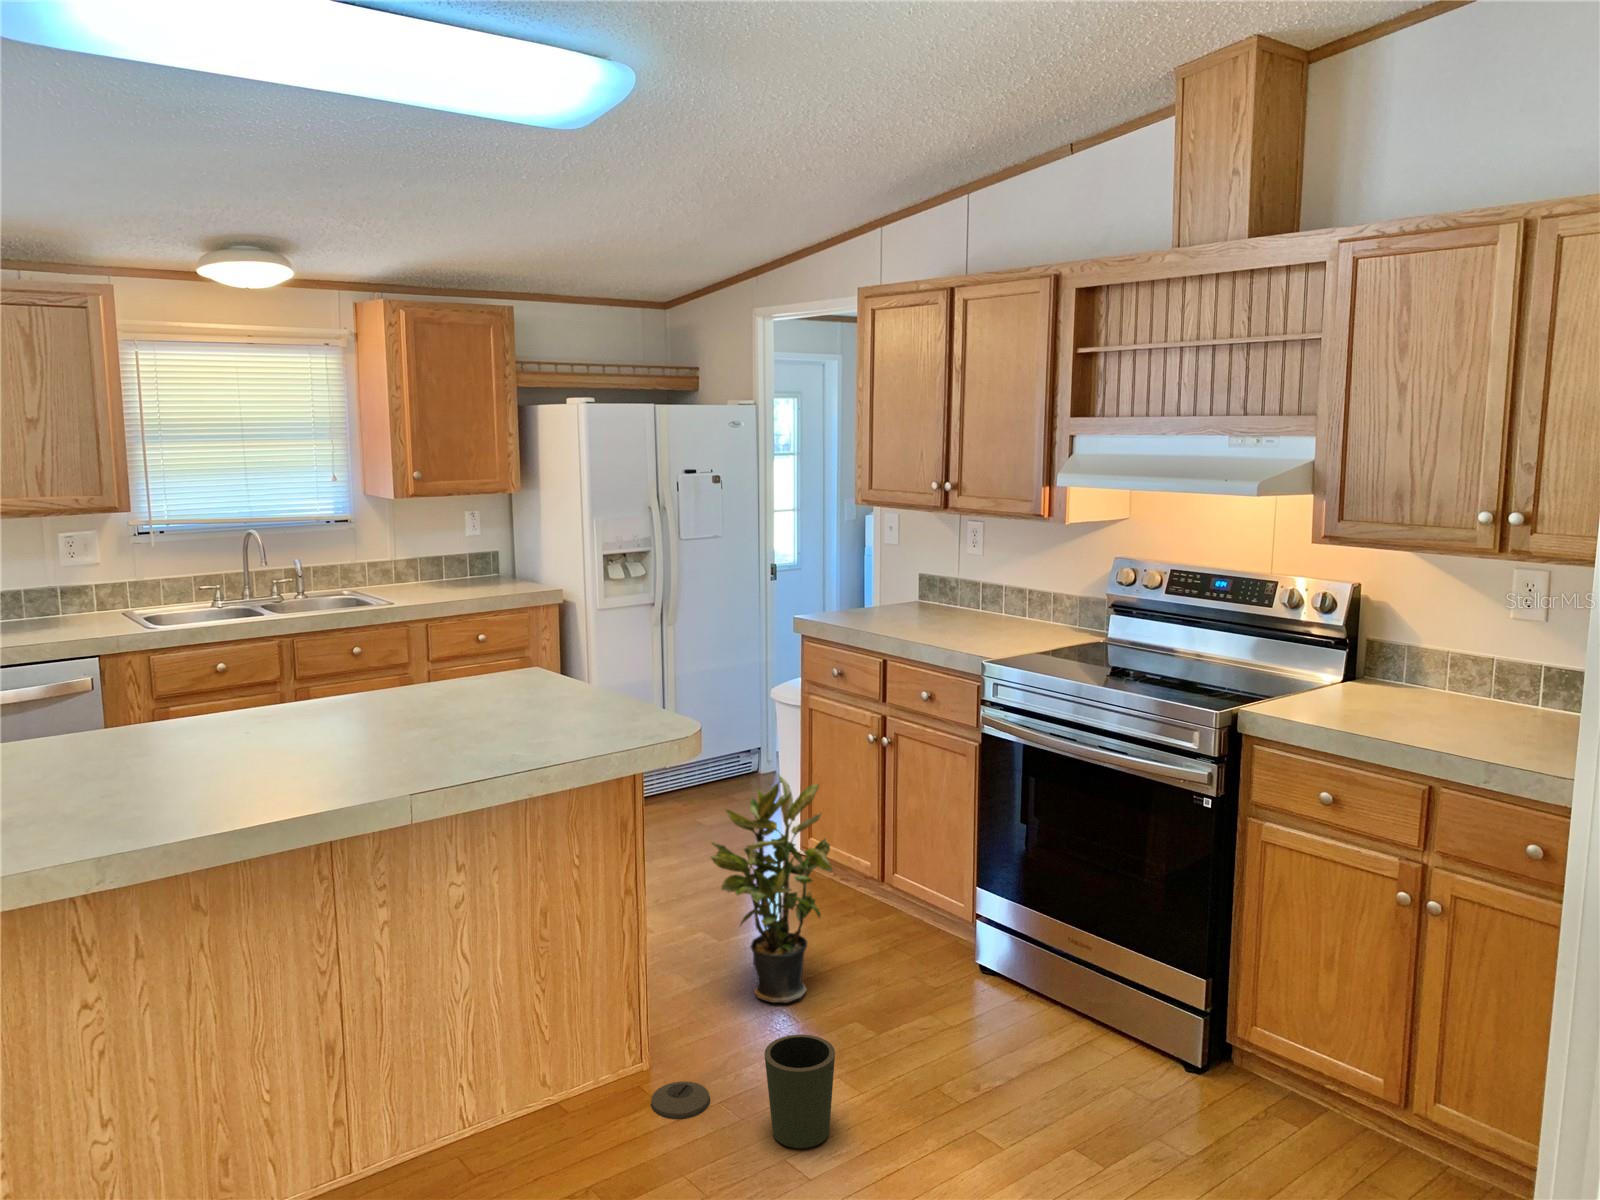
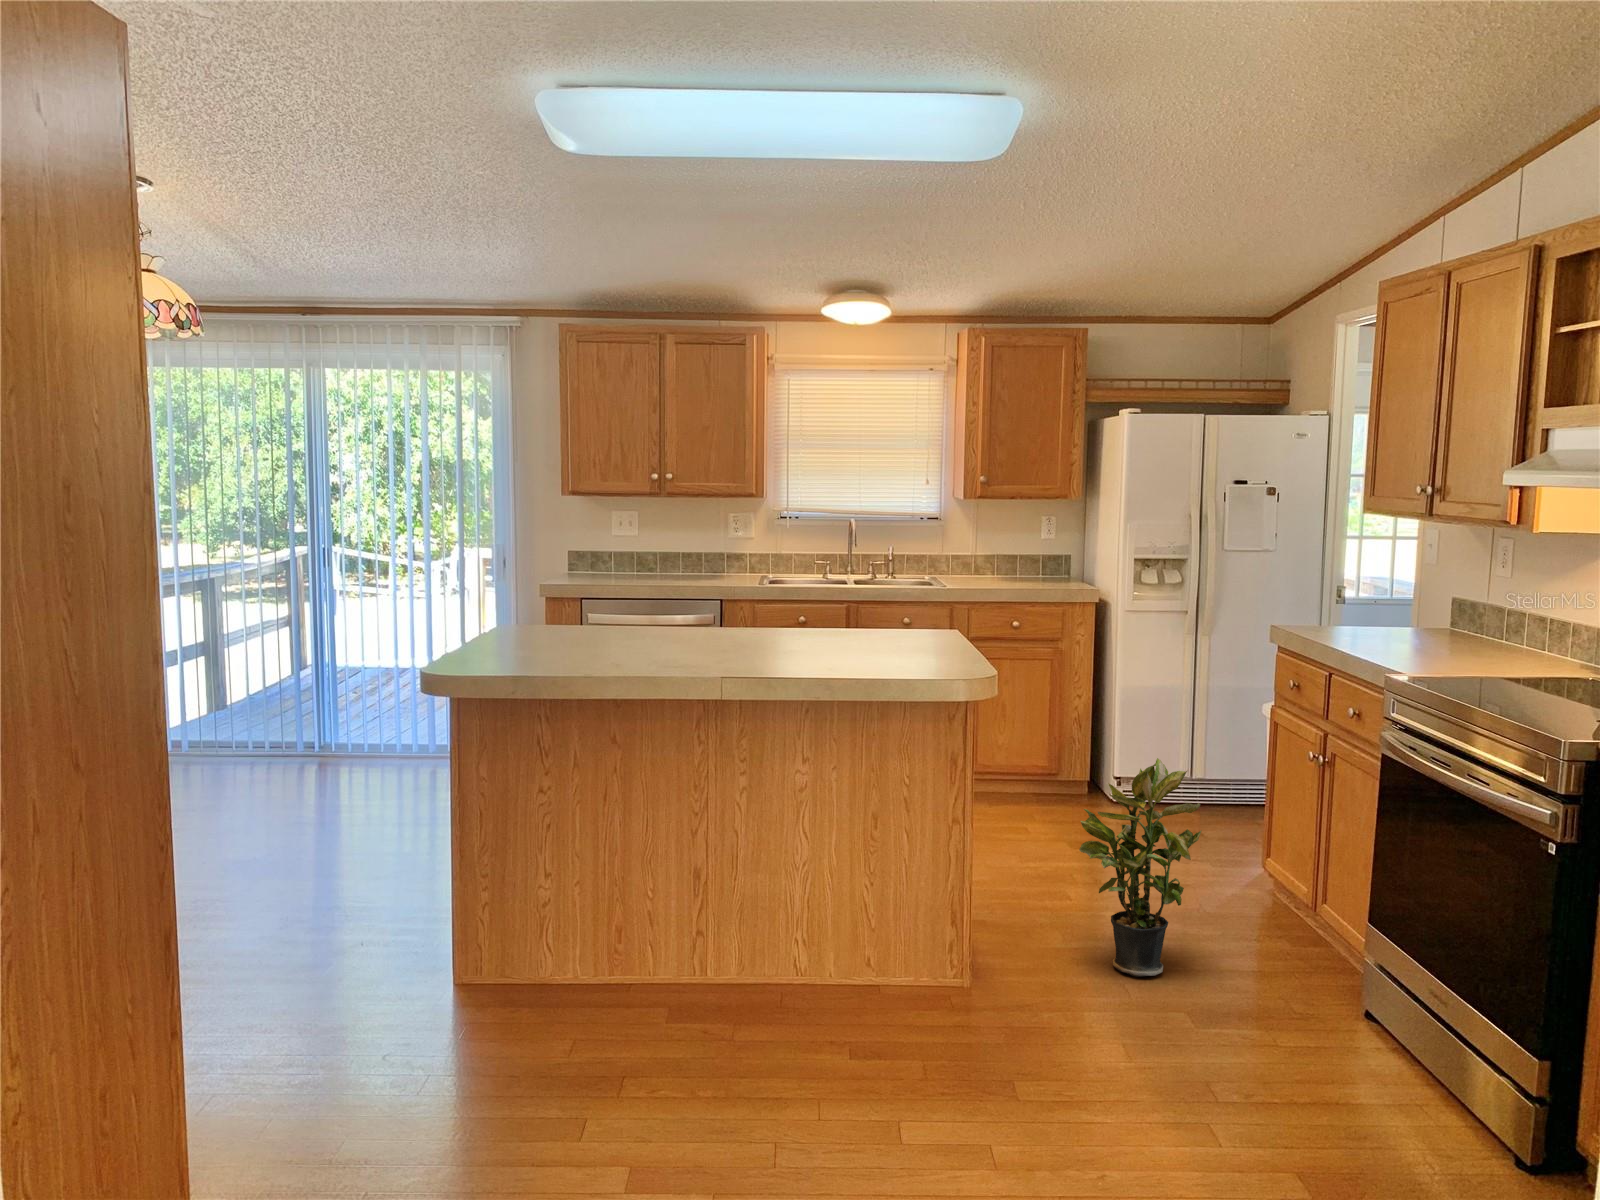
trash can: present [651,1035,835,1148] -> none [953,970,1090,1069]

